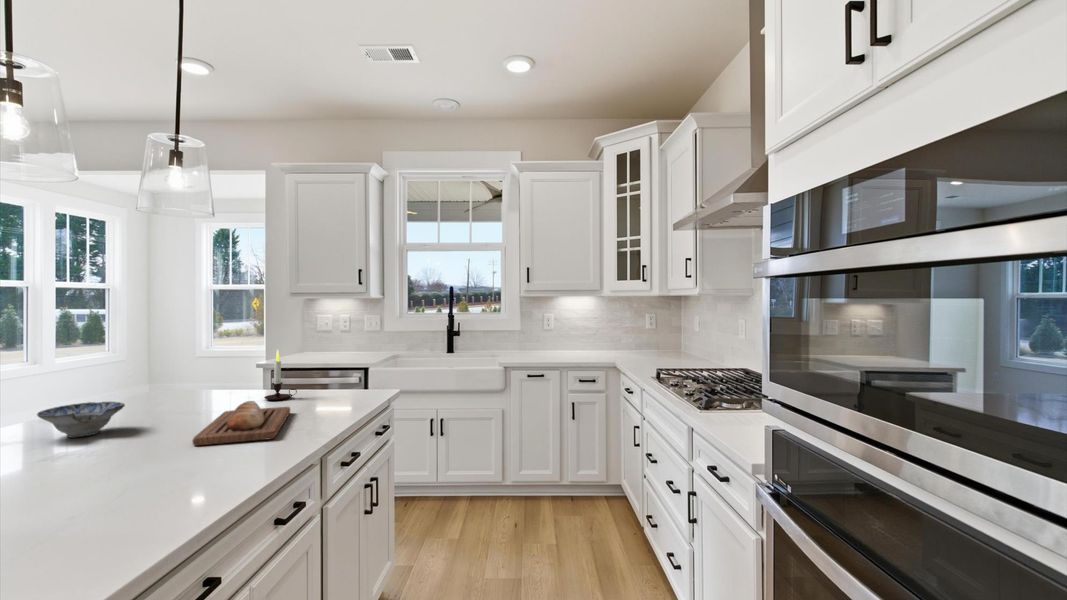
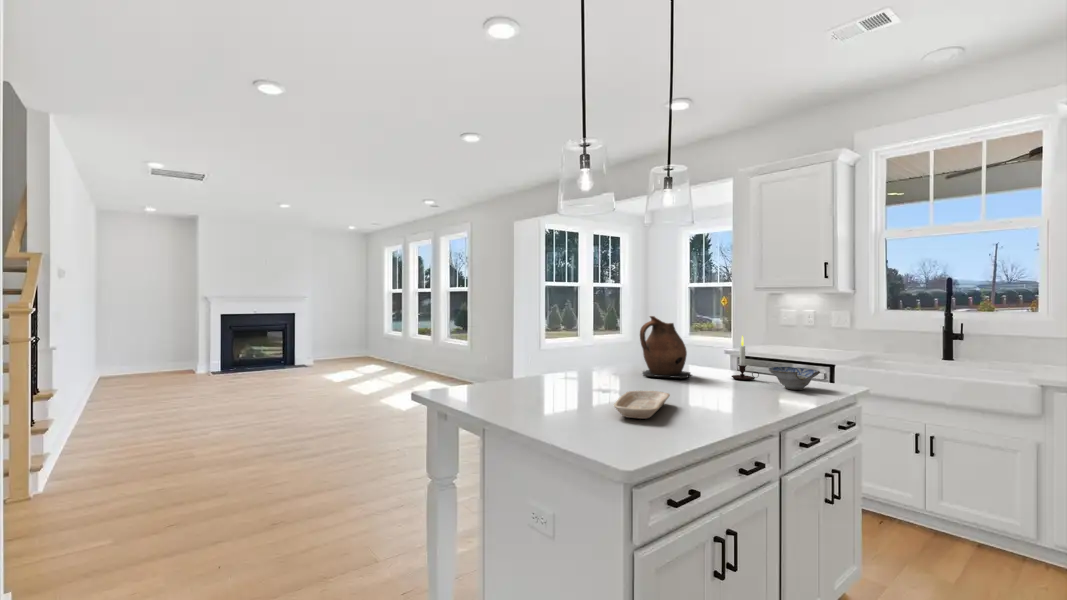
ceramic pitcher: none [128,332,210,416] -> present [640,316,690,379]
ceramic bowl: present [37,401,125,438] -> present [769,367,820,390]
bread loaf: present [193,401,290,446] -> none [680,375,753,406]
tray: none [63,443,175,502] -> present [614,391,670,419]

